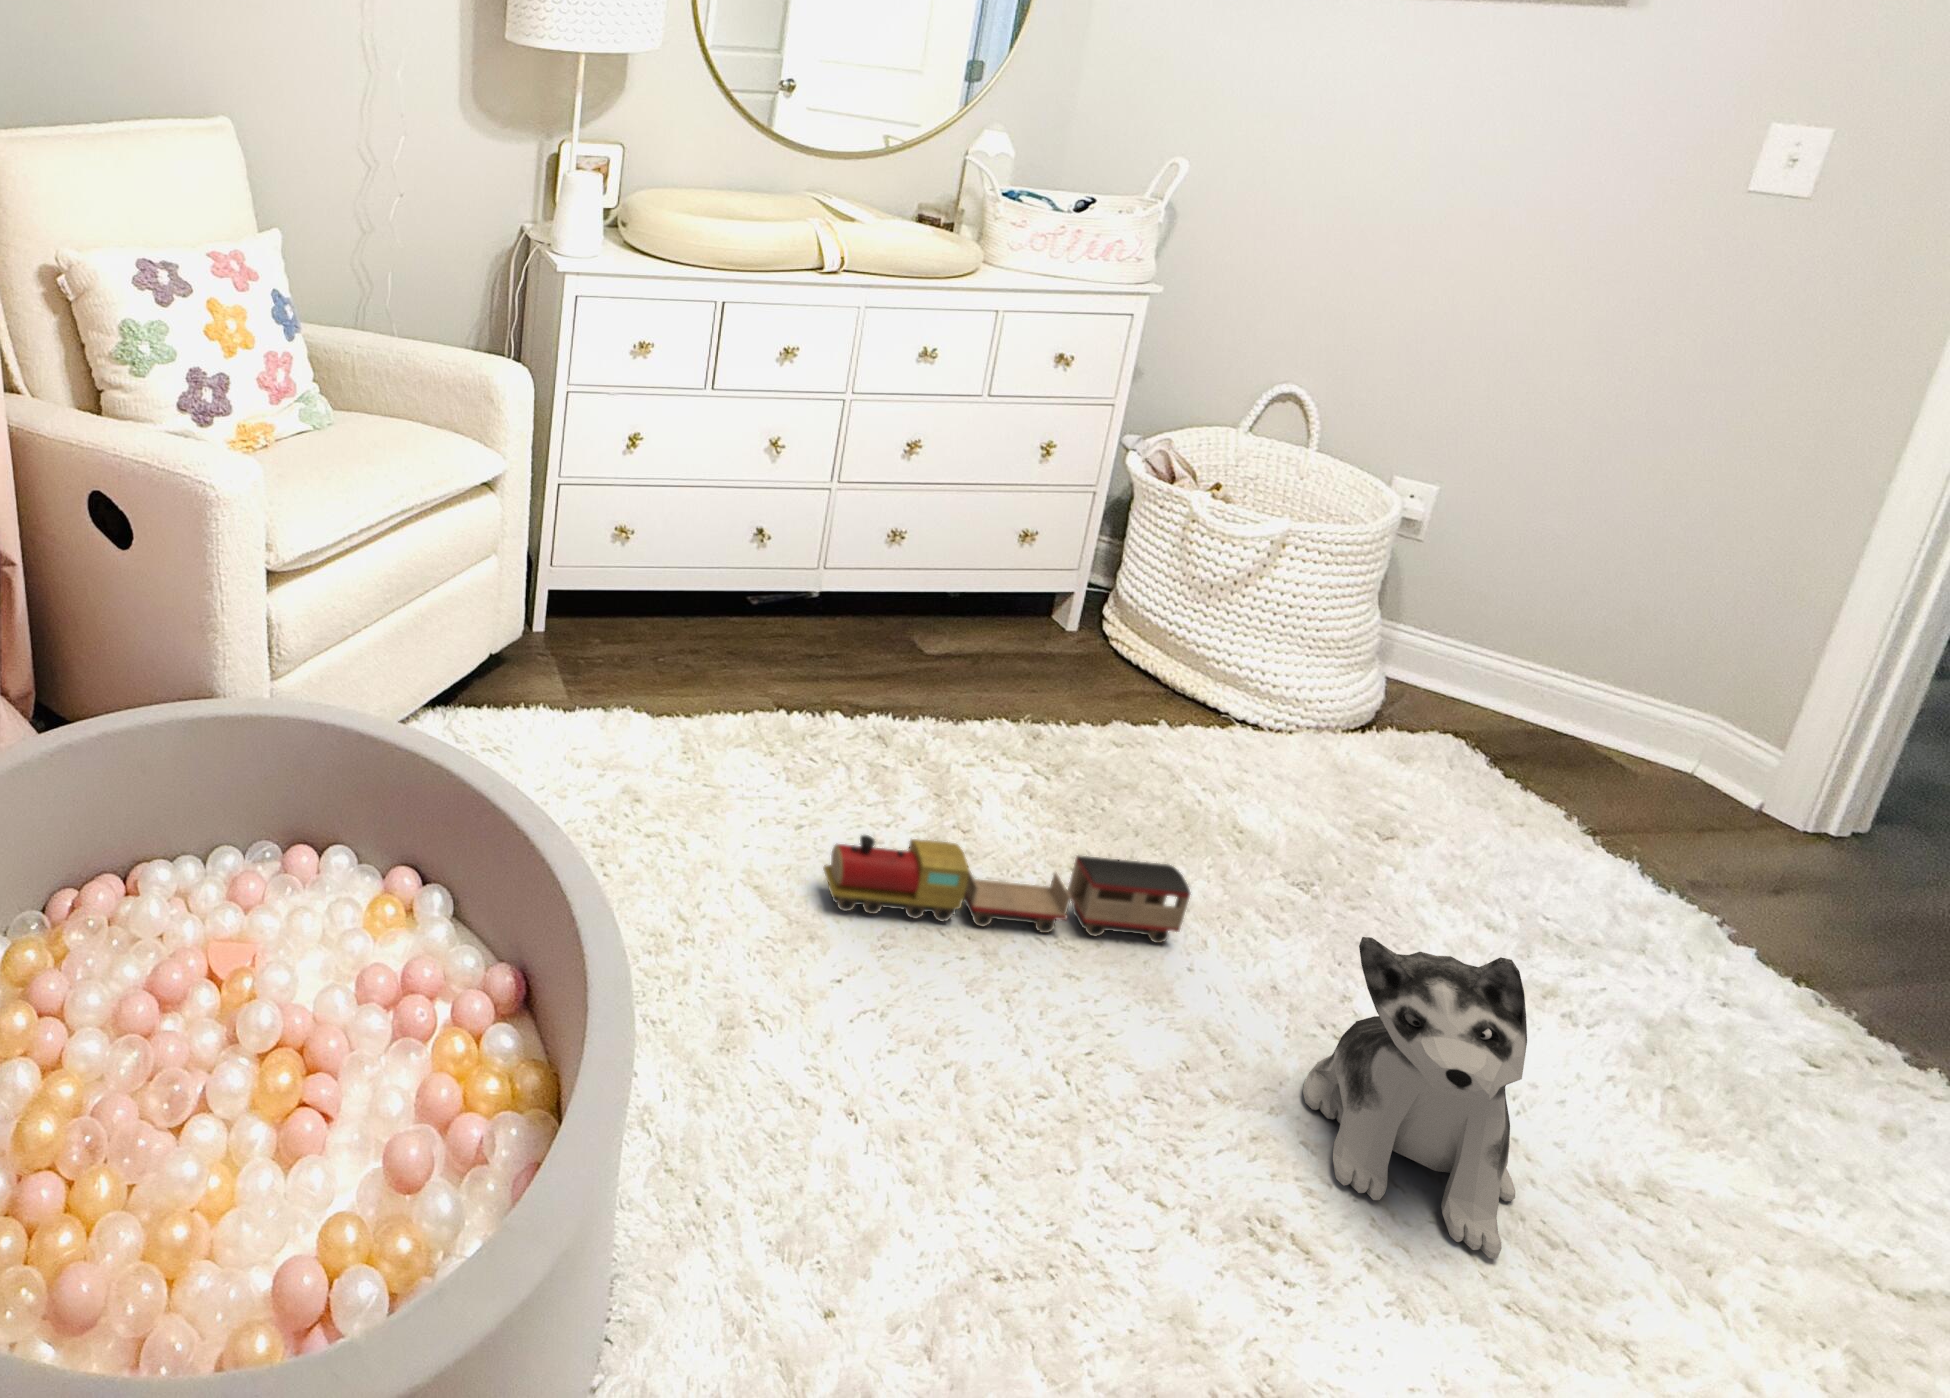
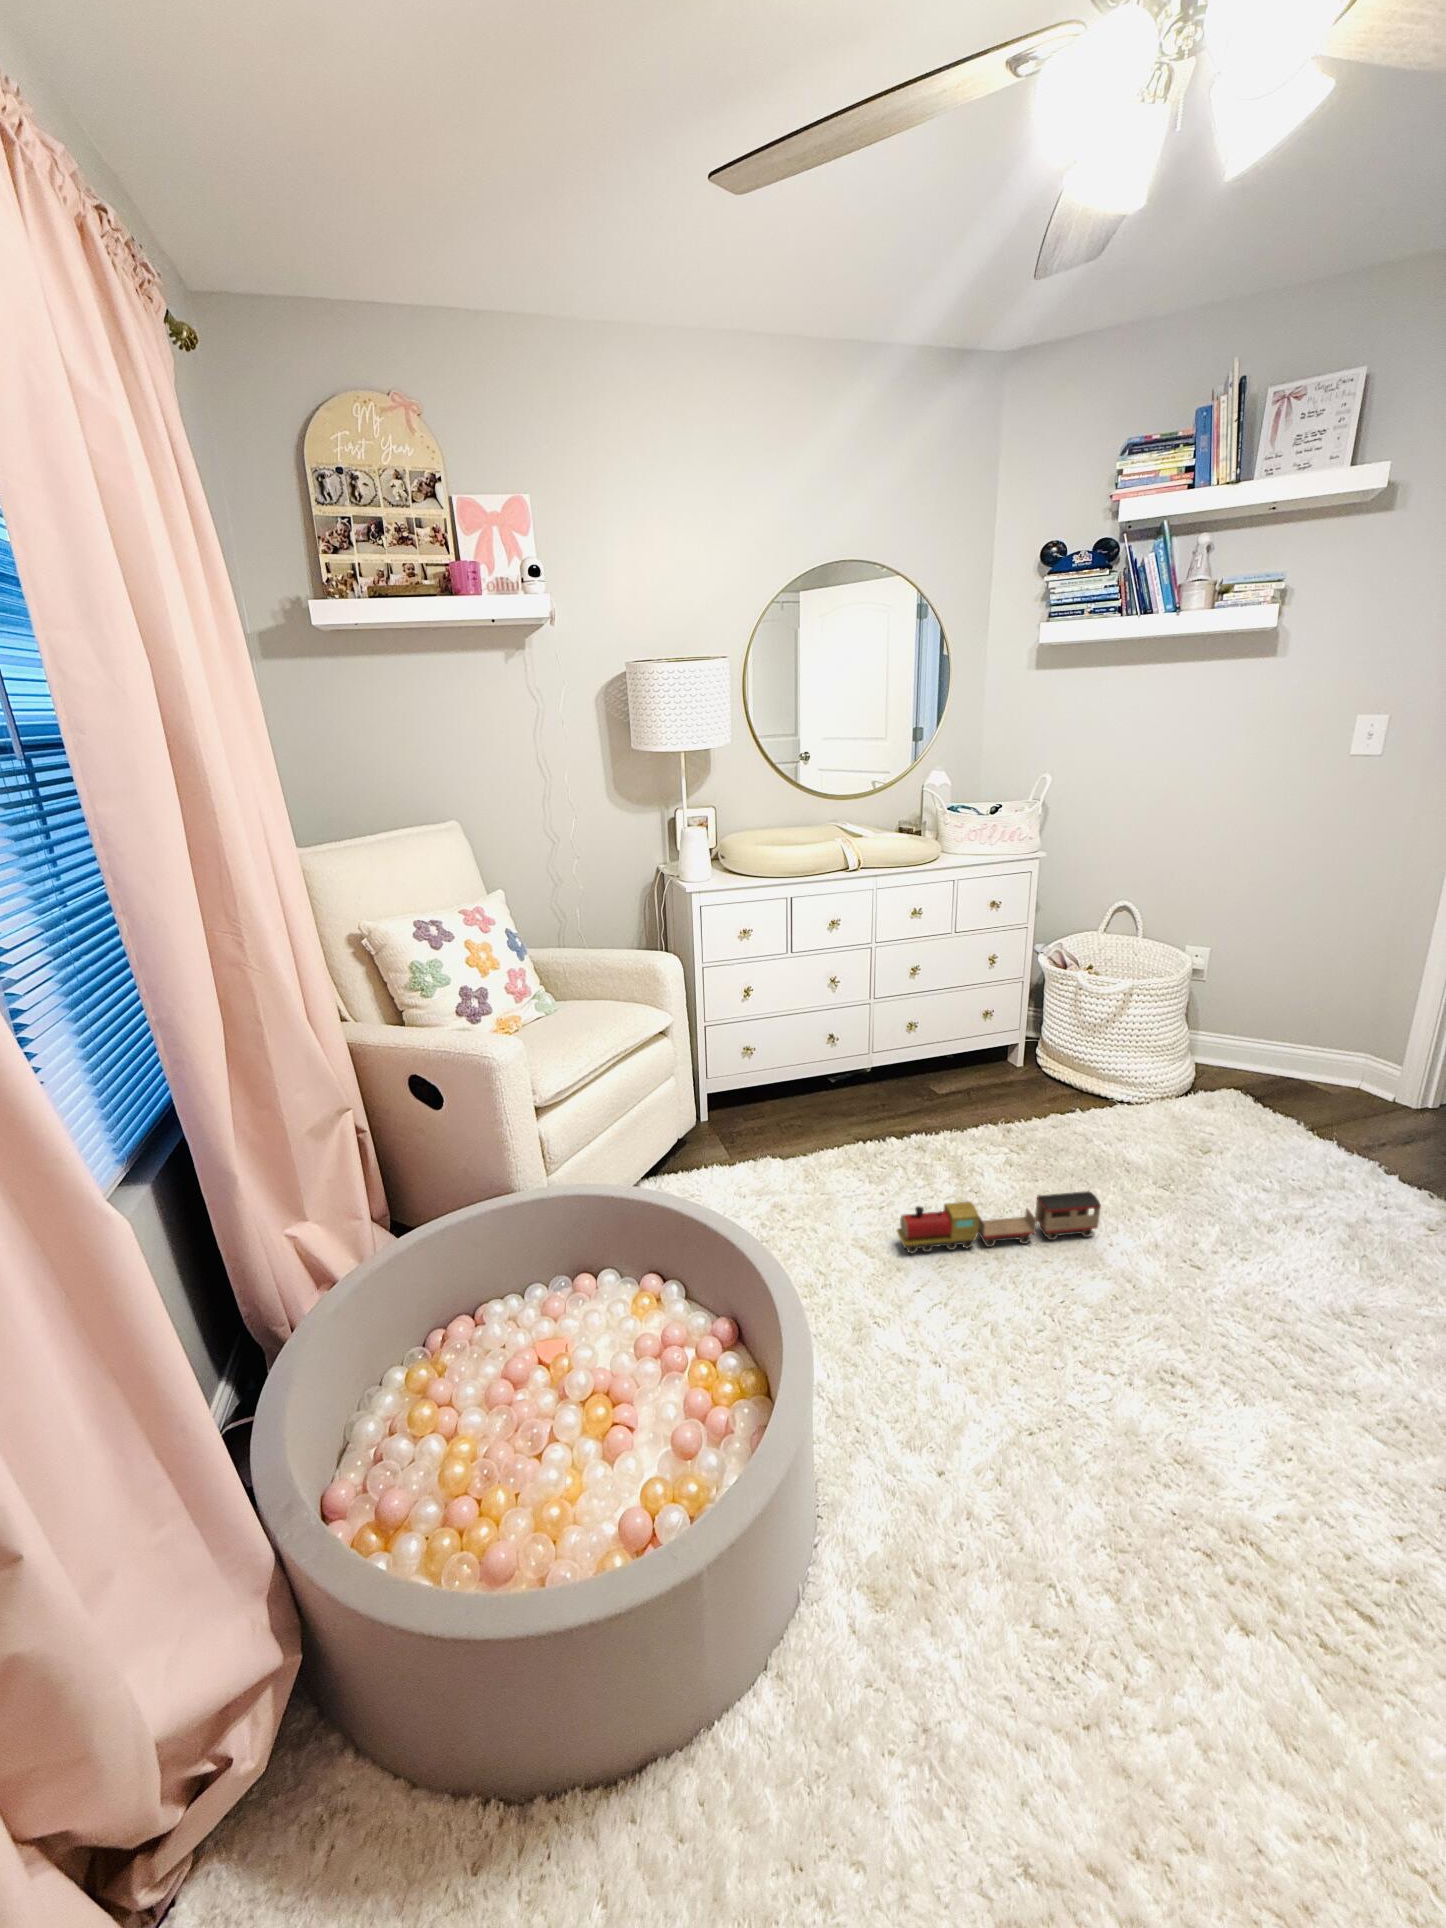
plush toy: present [1303,937,1527,1259] -> none [1170,1206,1280,1368]

